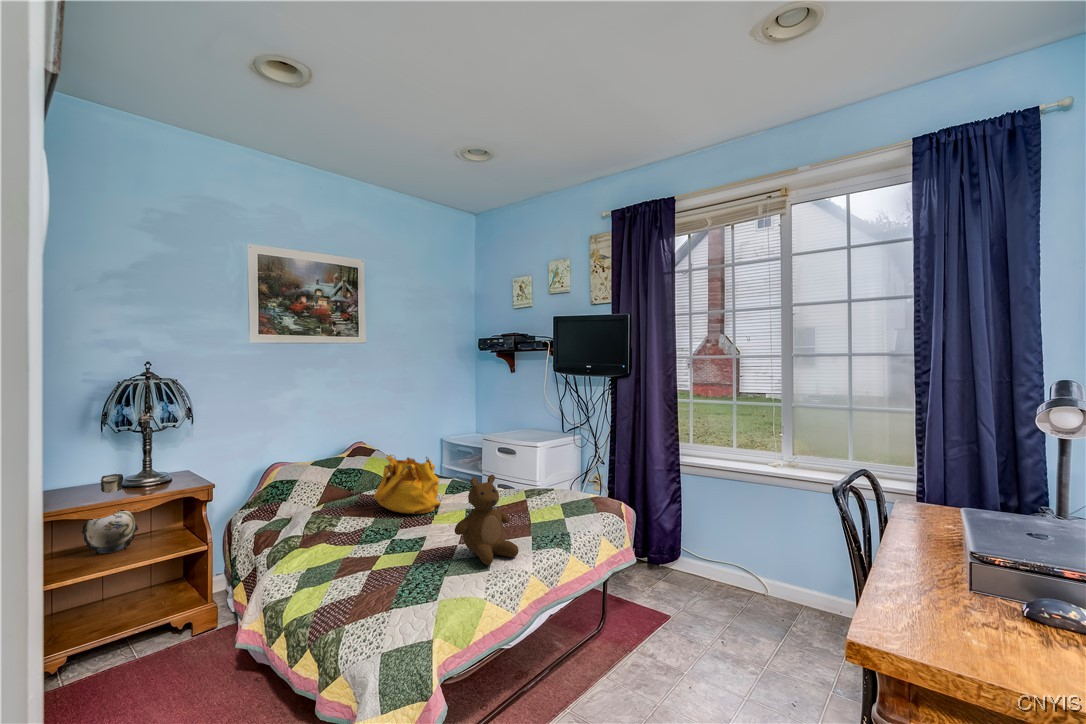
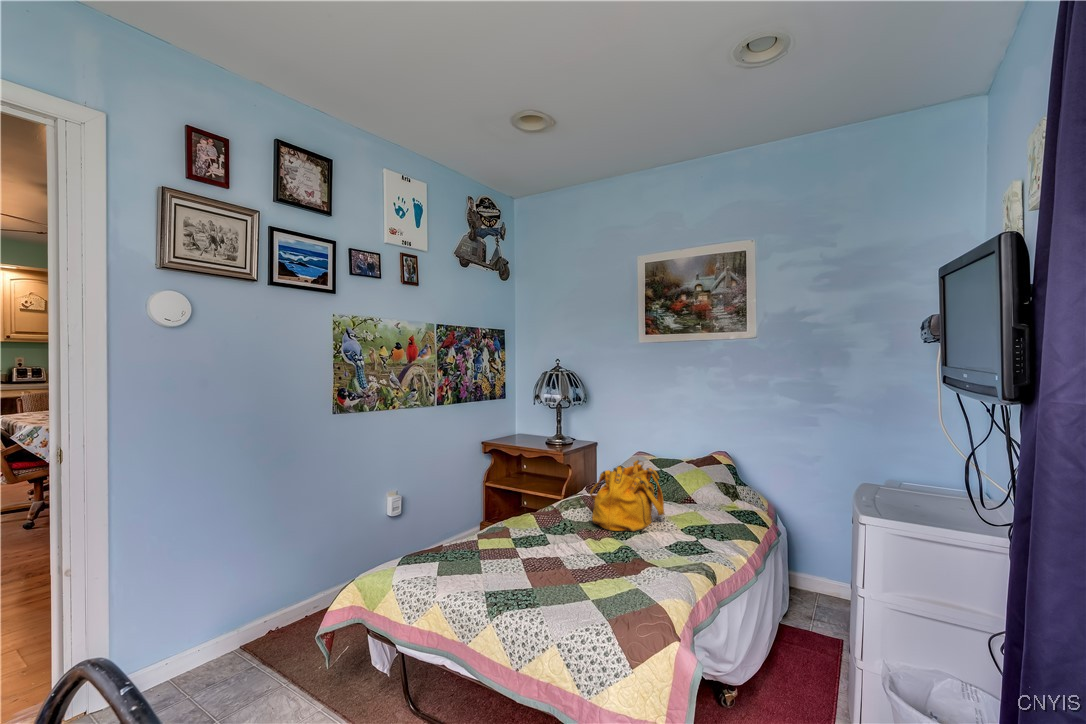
decorative vase: present [82,474,138,555] -> none [526,432,550,483]
teddy bear: present [455,475,519,565] -> none [442,476,513,580]

